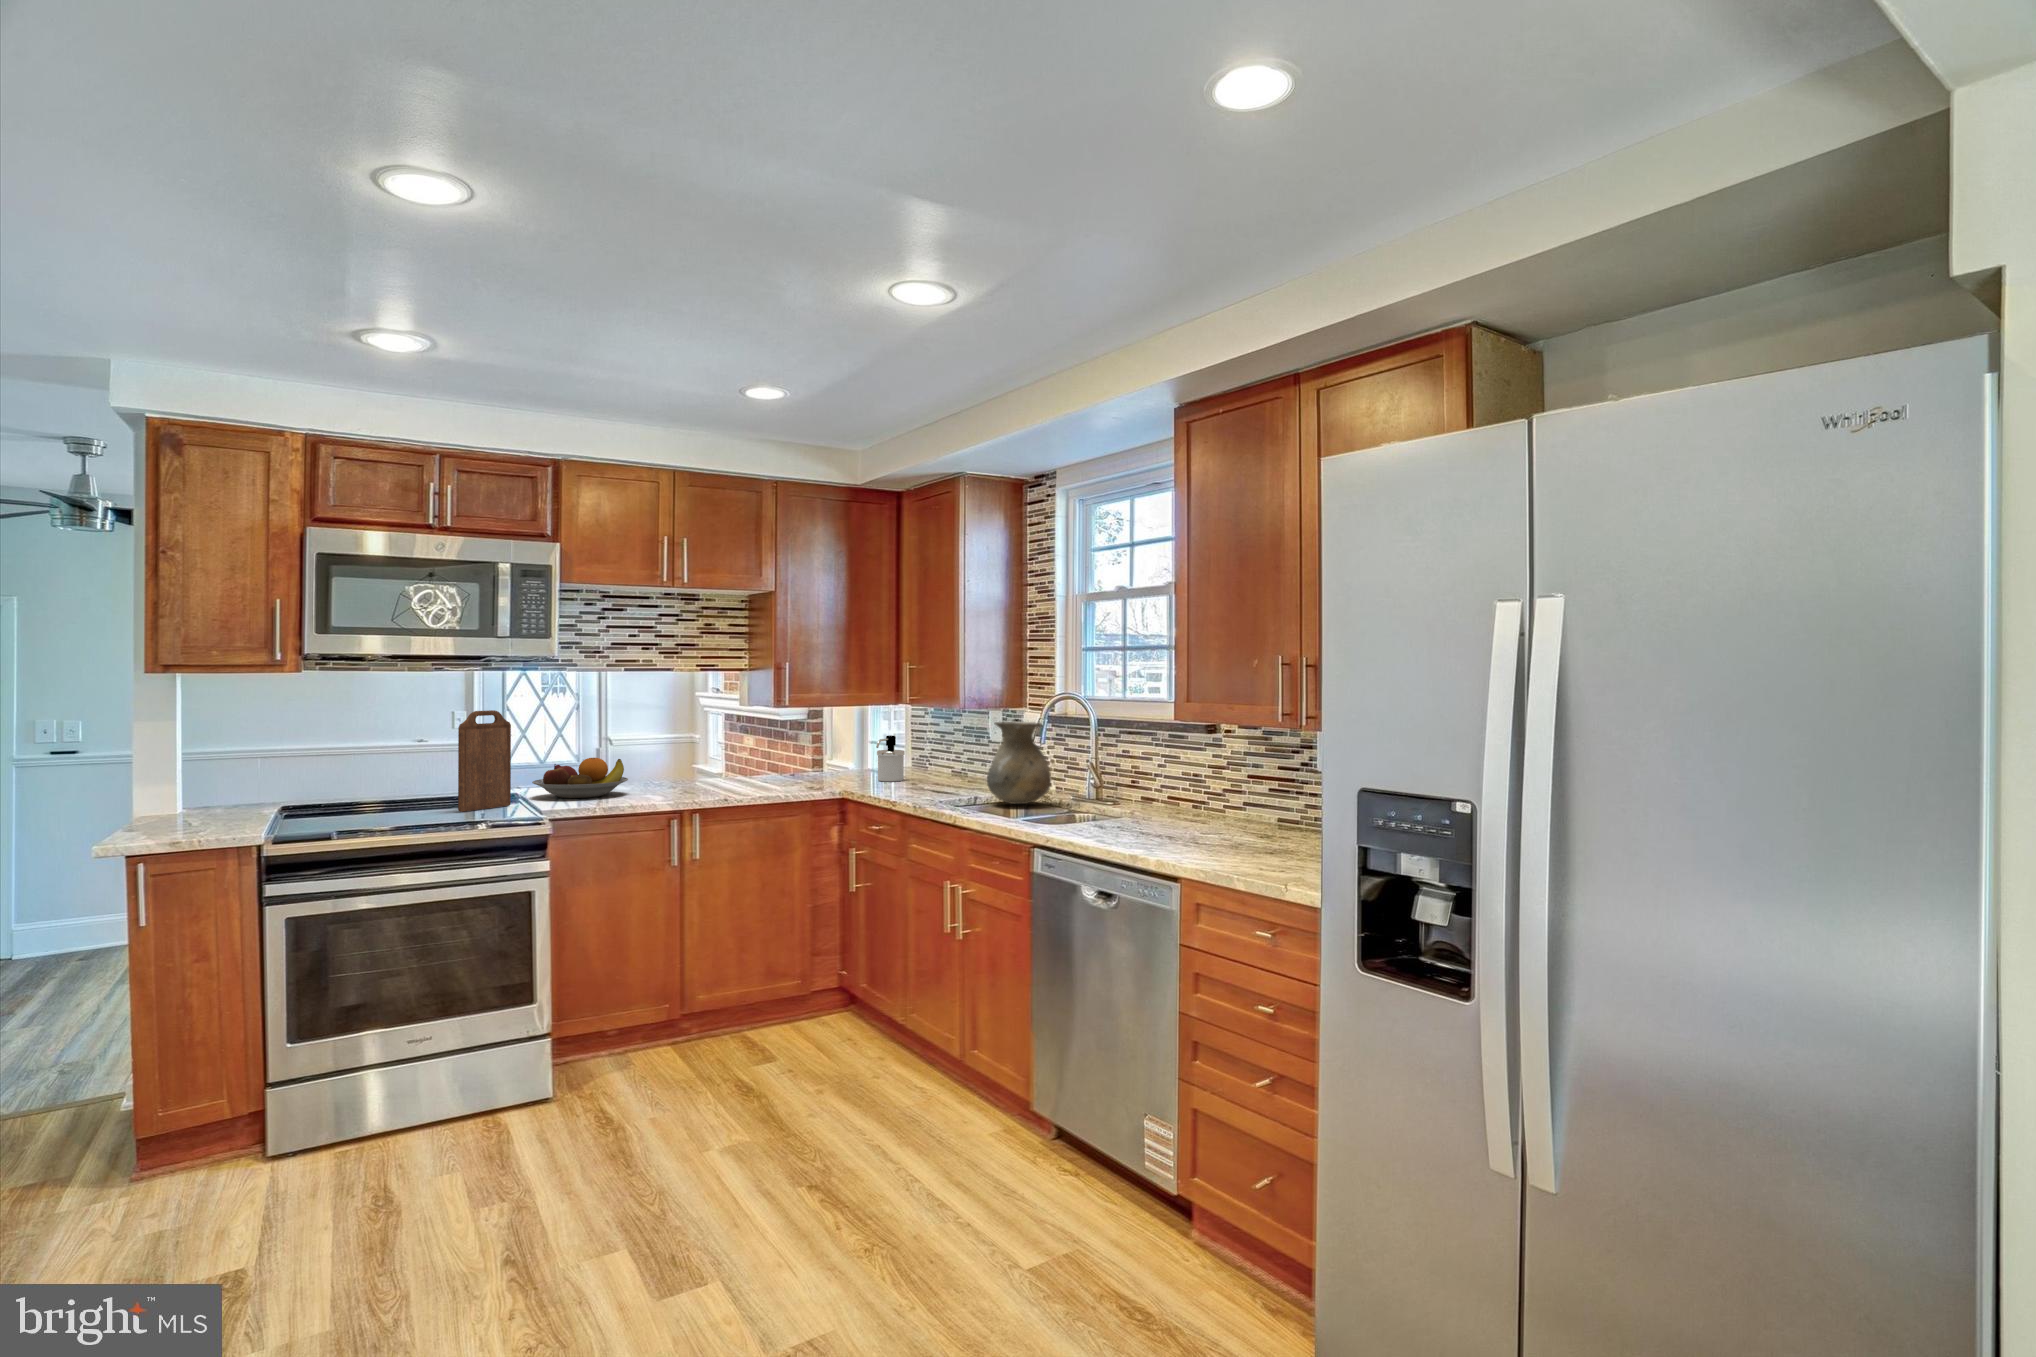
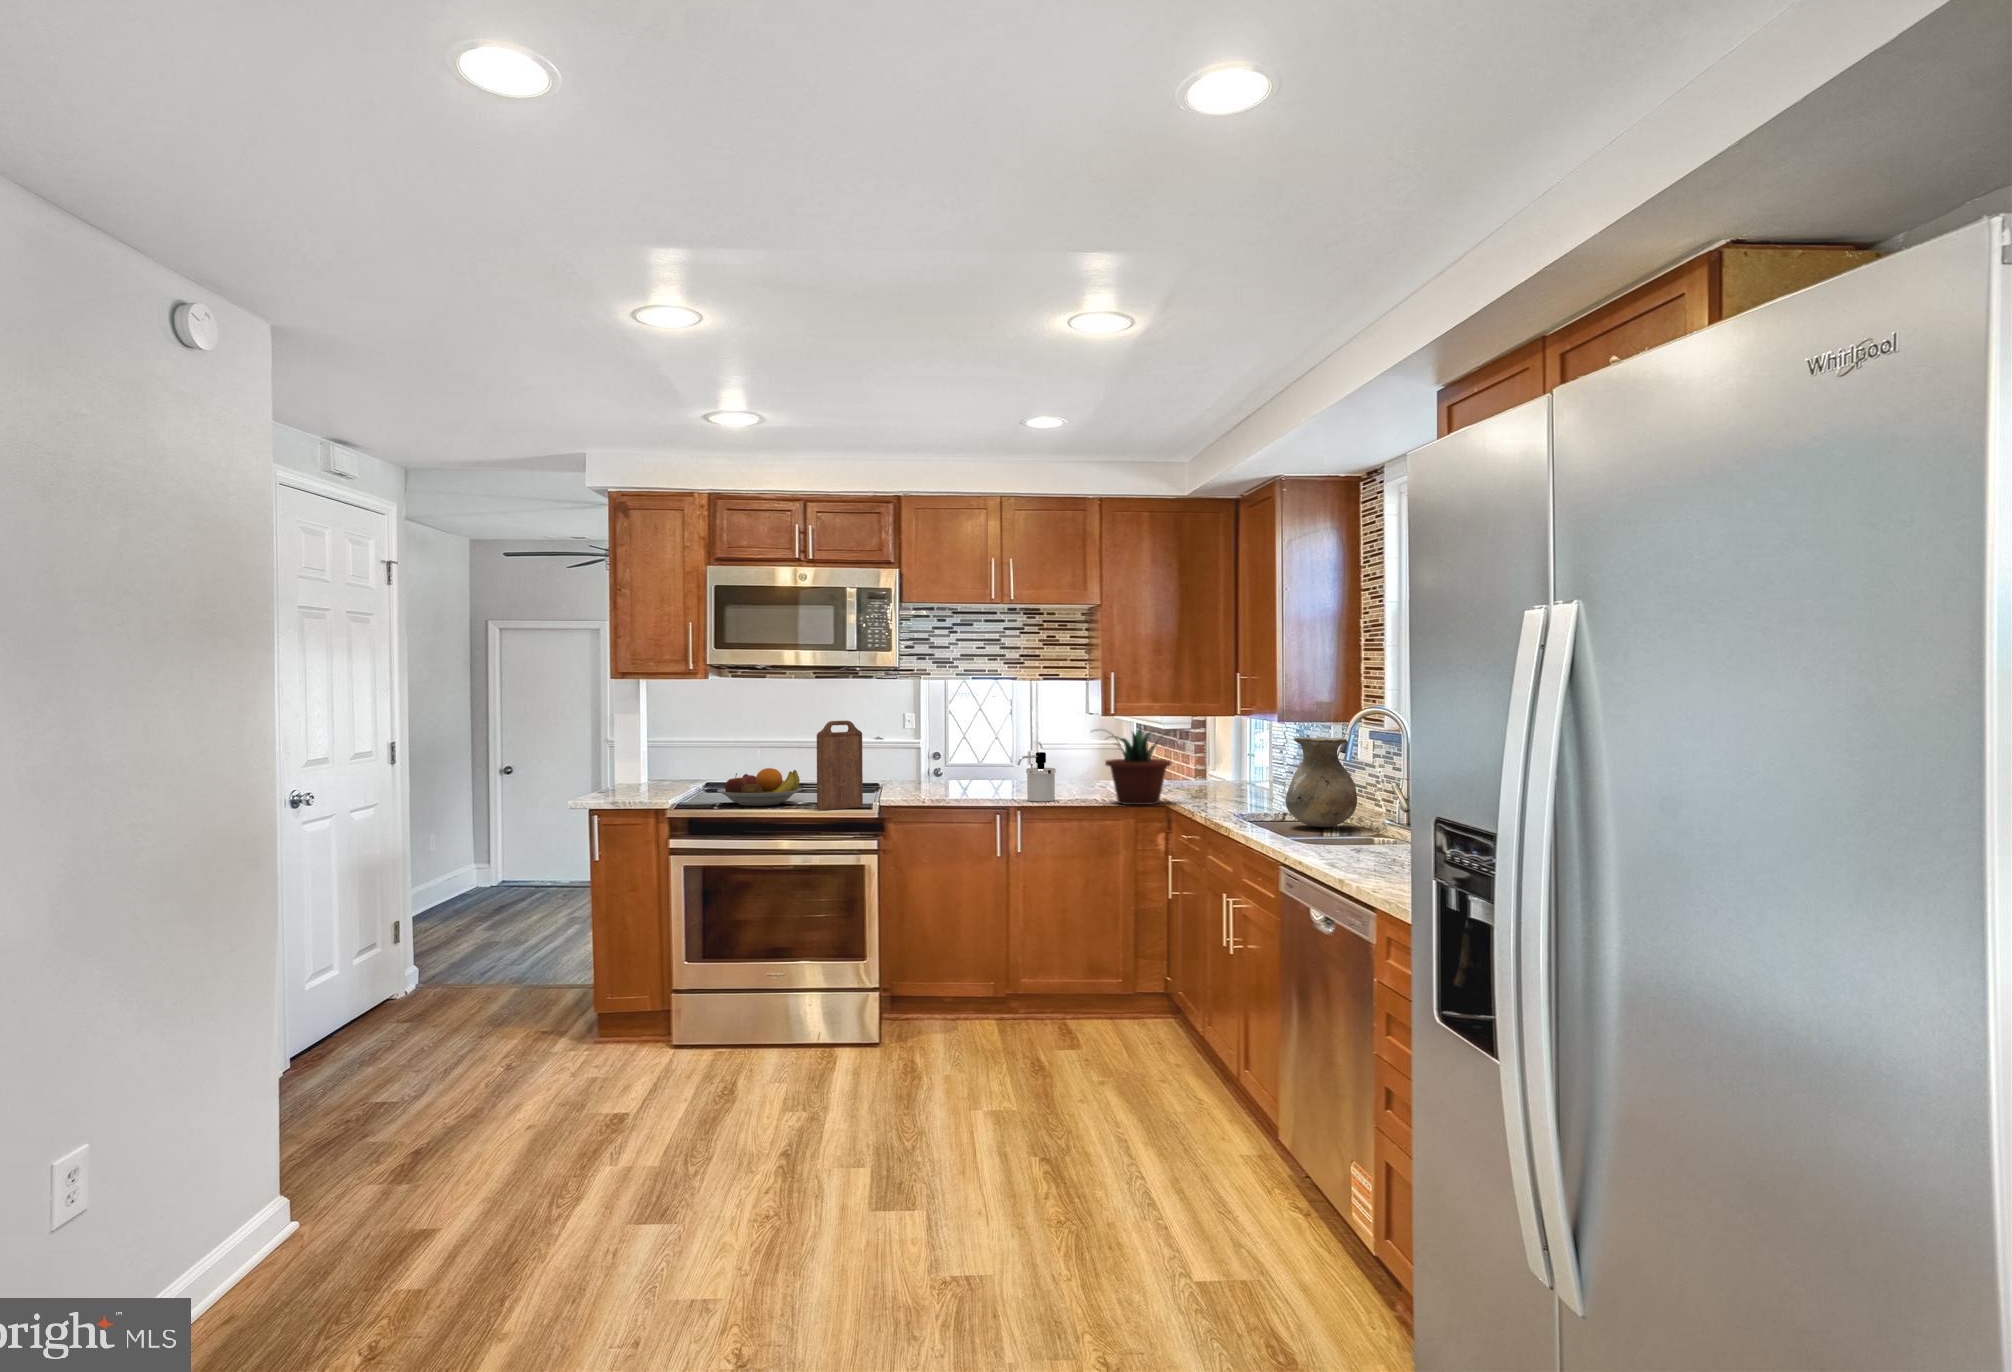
potted plant: none [759,716,843,791] -> present [1097,728,1171,805]
soap dispenser: present [876,735,905,782] -> present [1017,752,1056,802]
fruit bowl: present [532,758,628,798] -> present [717,768,802,806]

